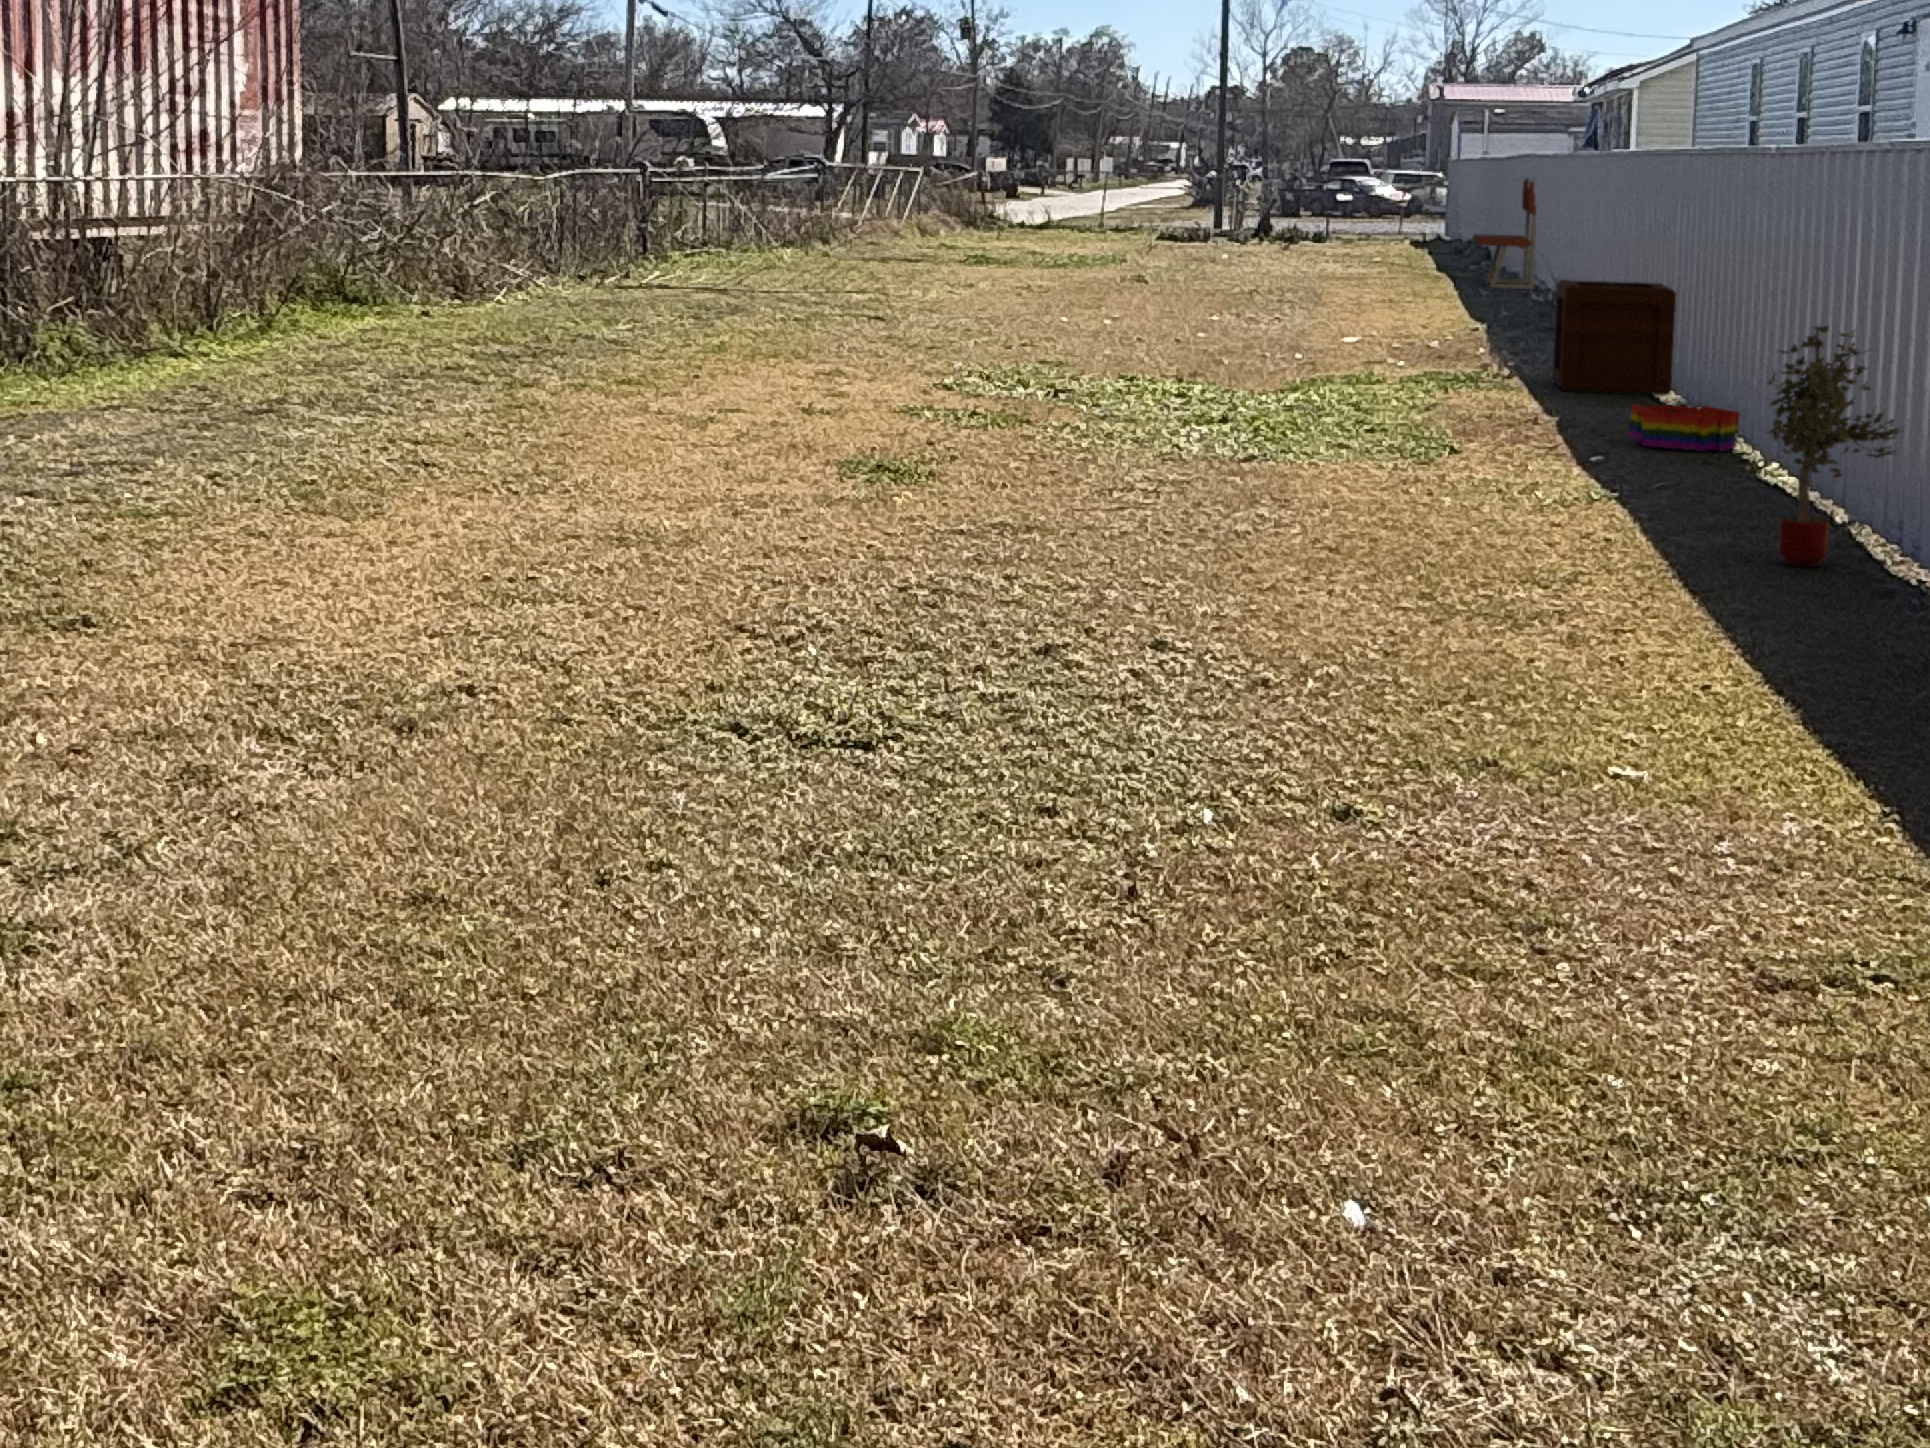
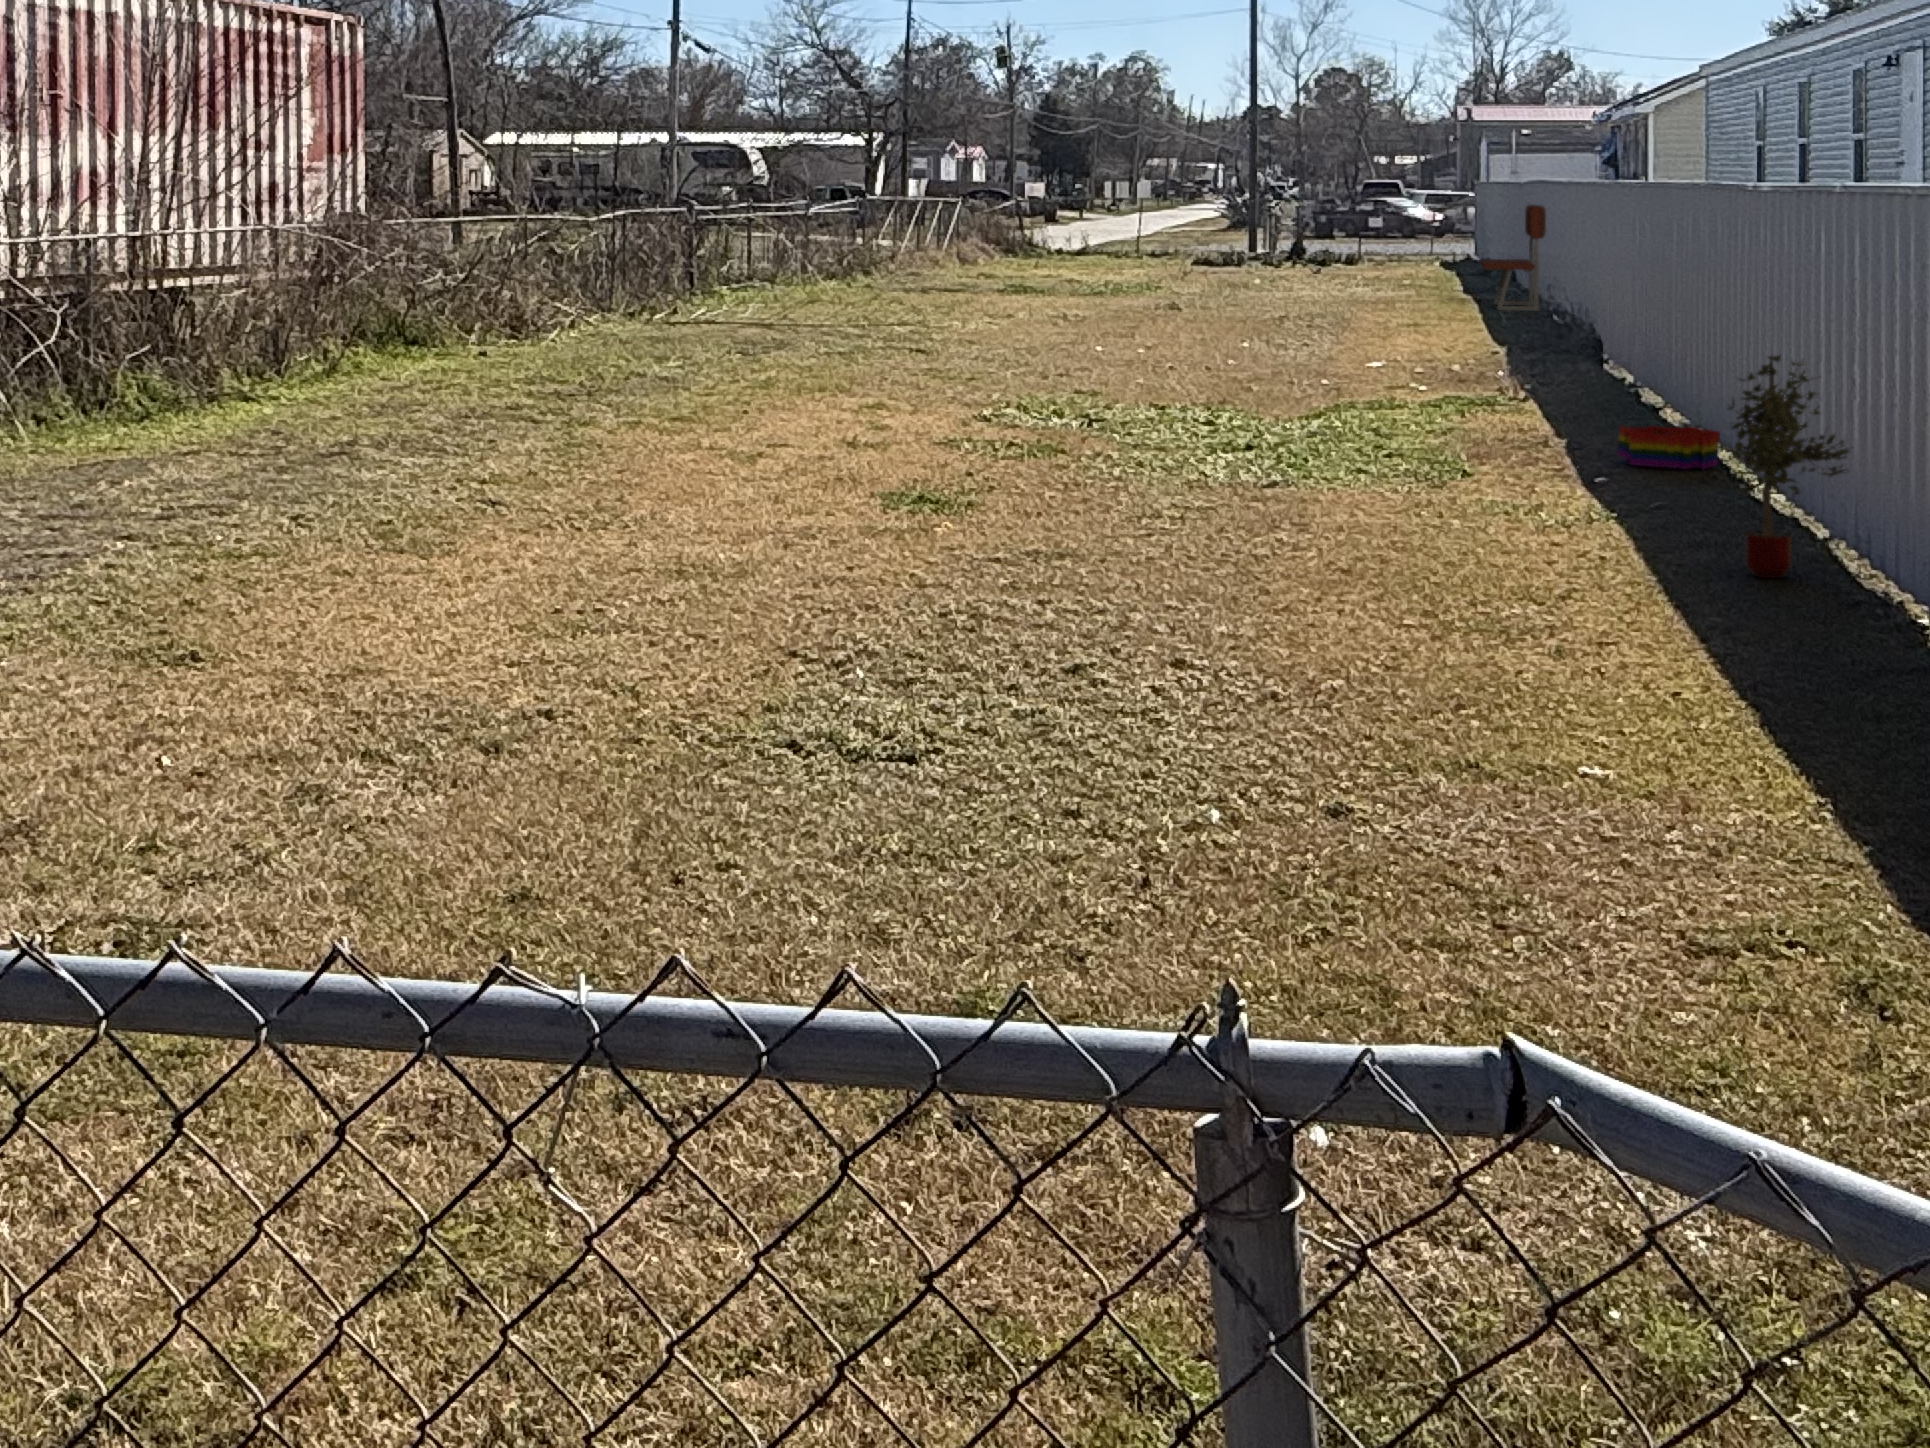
wooden crate: present [1552,280,1676,395] -> none [1551,307,1662,415]

